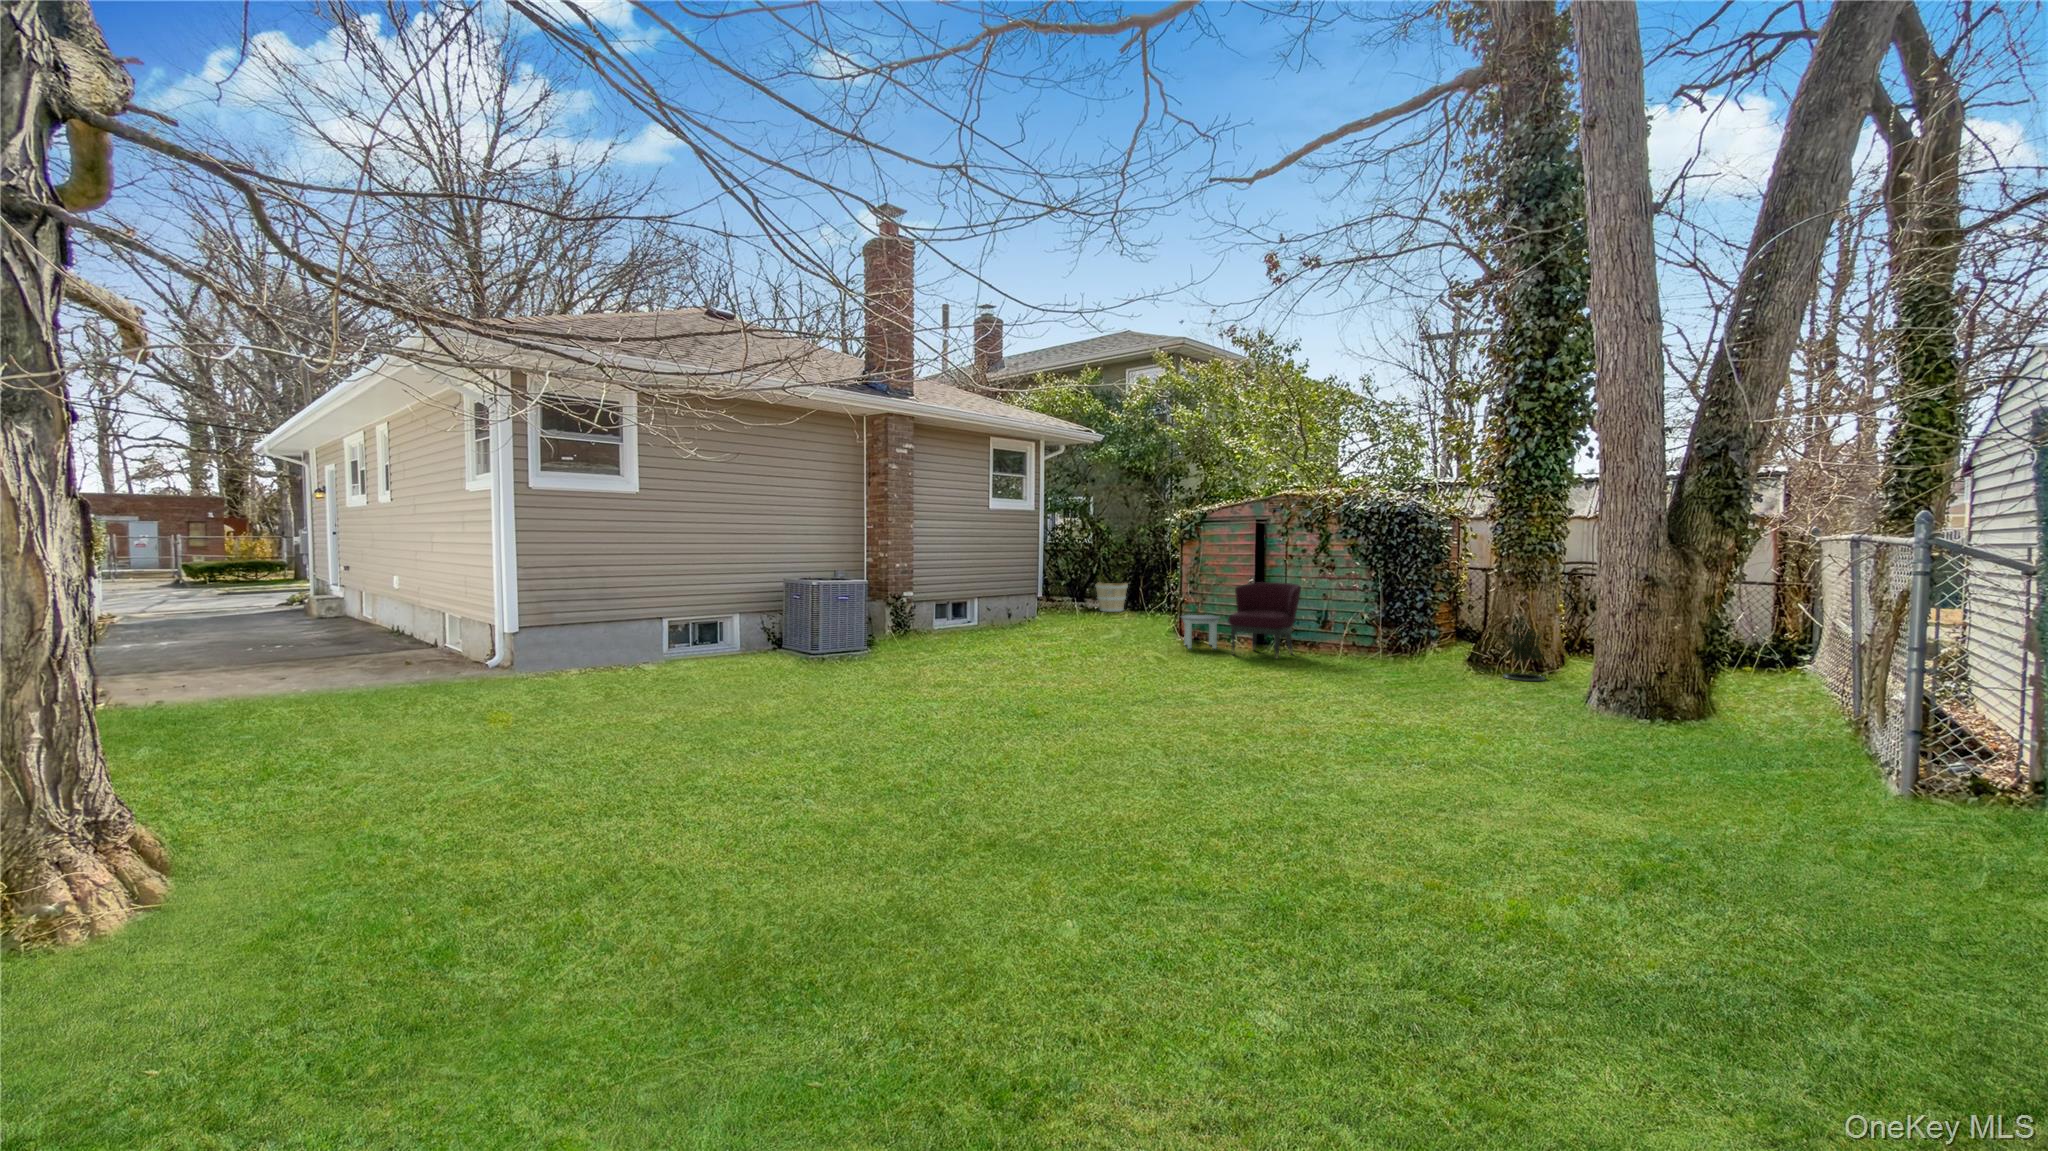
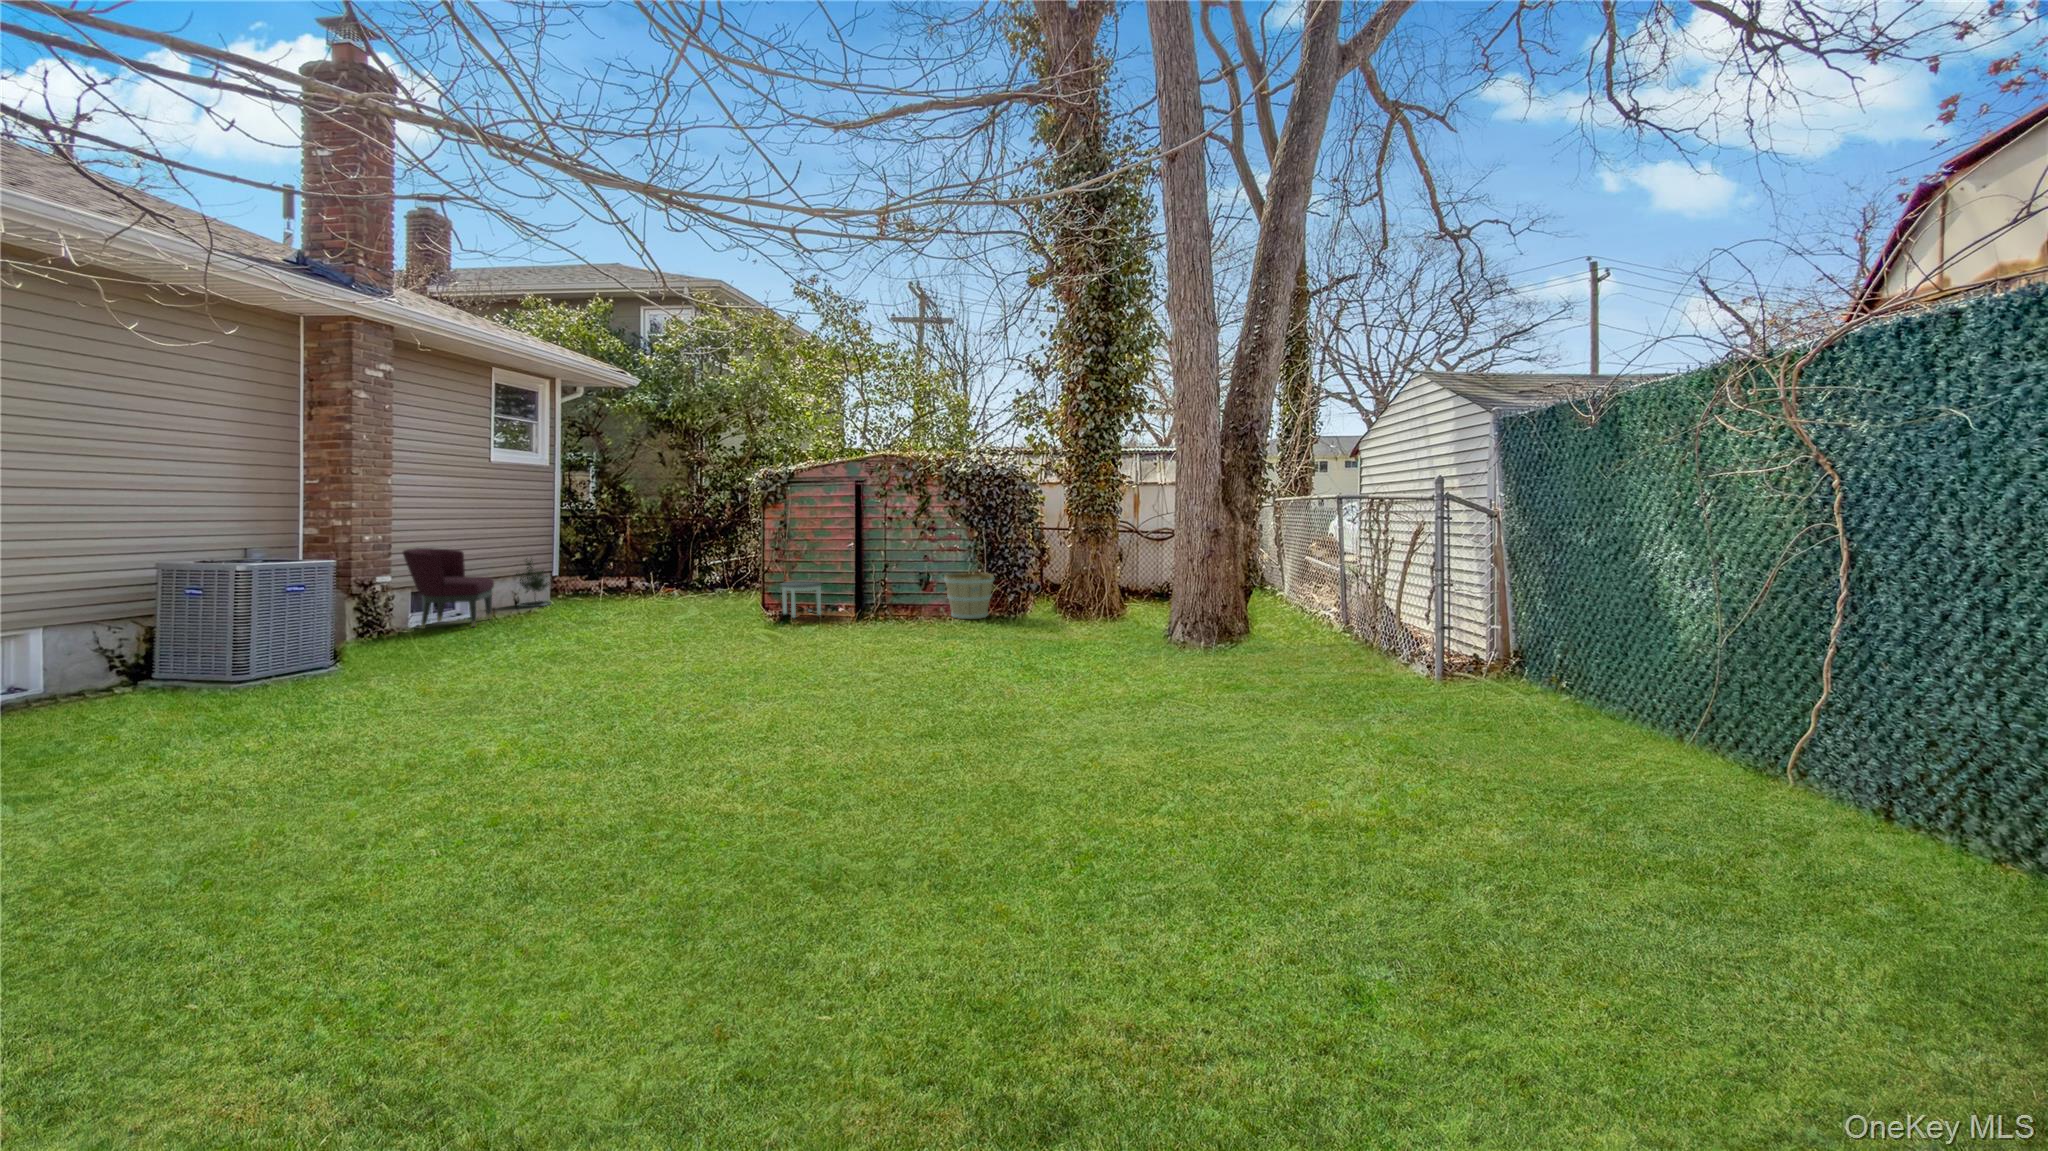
wooden bucket: present [1096,582,1128,612] -> present [944,572,994,619]
chair: present [1228,582,1301,659] -> present [403,548,494,629]
potted tree: present [1504,616,1545,681] -> present [516,558,551,607]

